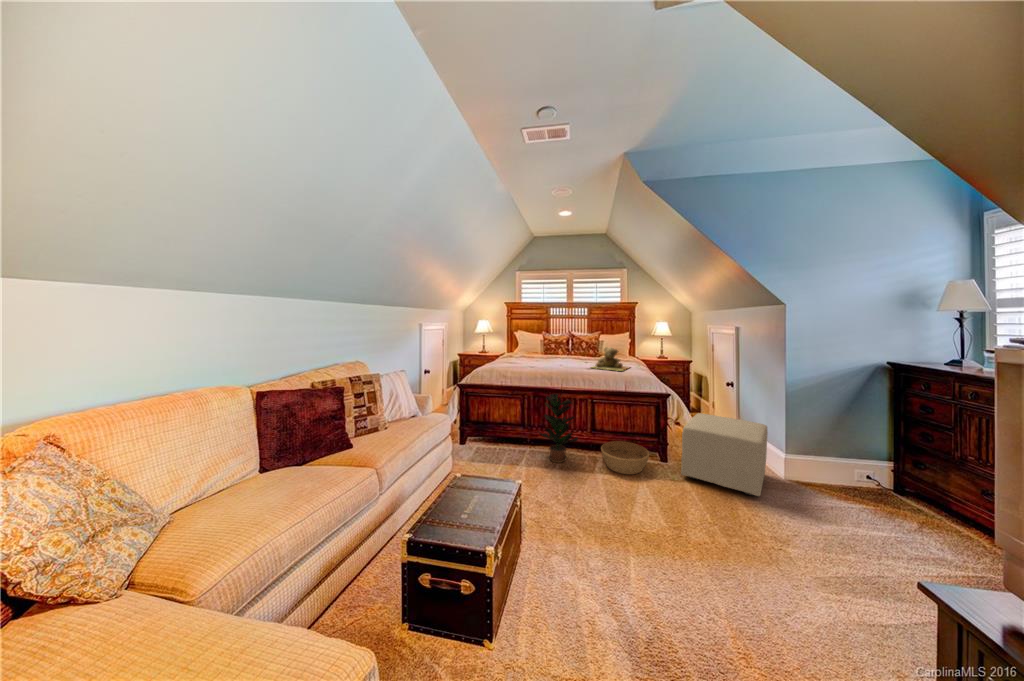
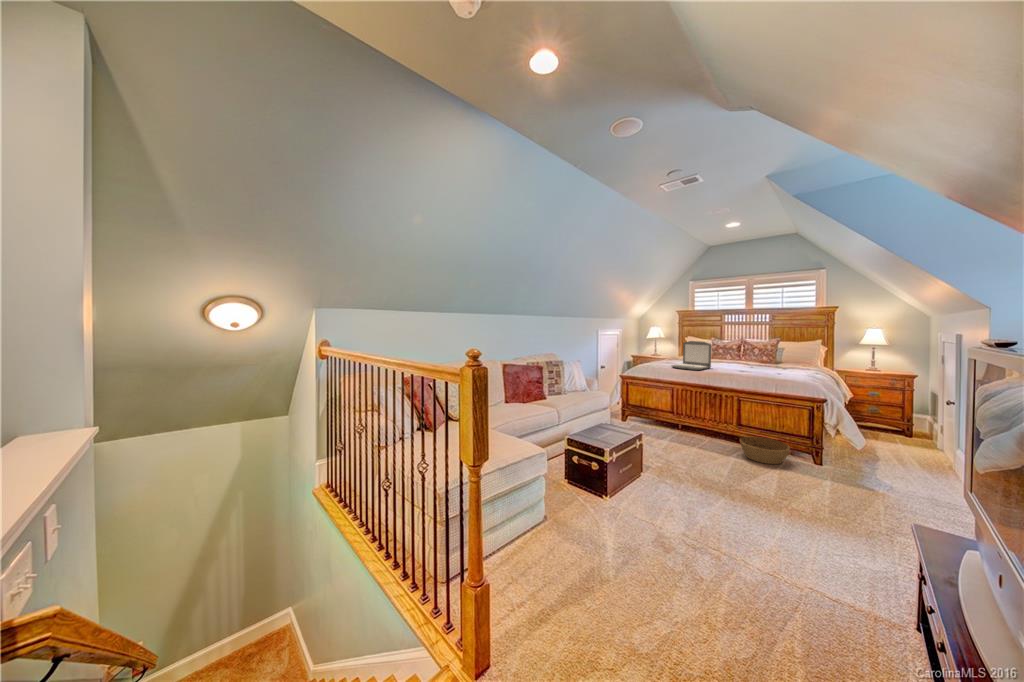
laptop: none [516,337,556,371] -> present [672,341,711,370]
teddy bear: present [593,347,628,371] -> none [745,353,796,375]
potted plant: present [538,394,578,463] -> none [681,388,719,446]
ottoman: present [681,413,768,496] -> none [819,422,940,499]

